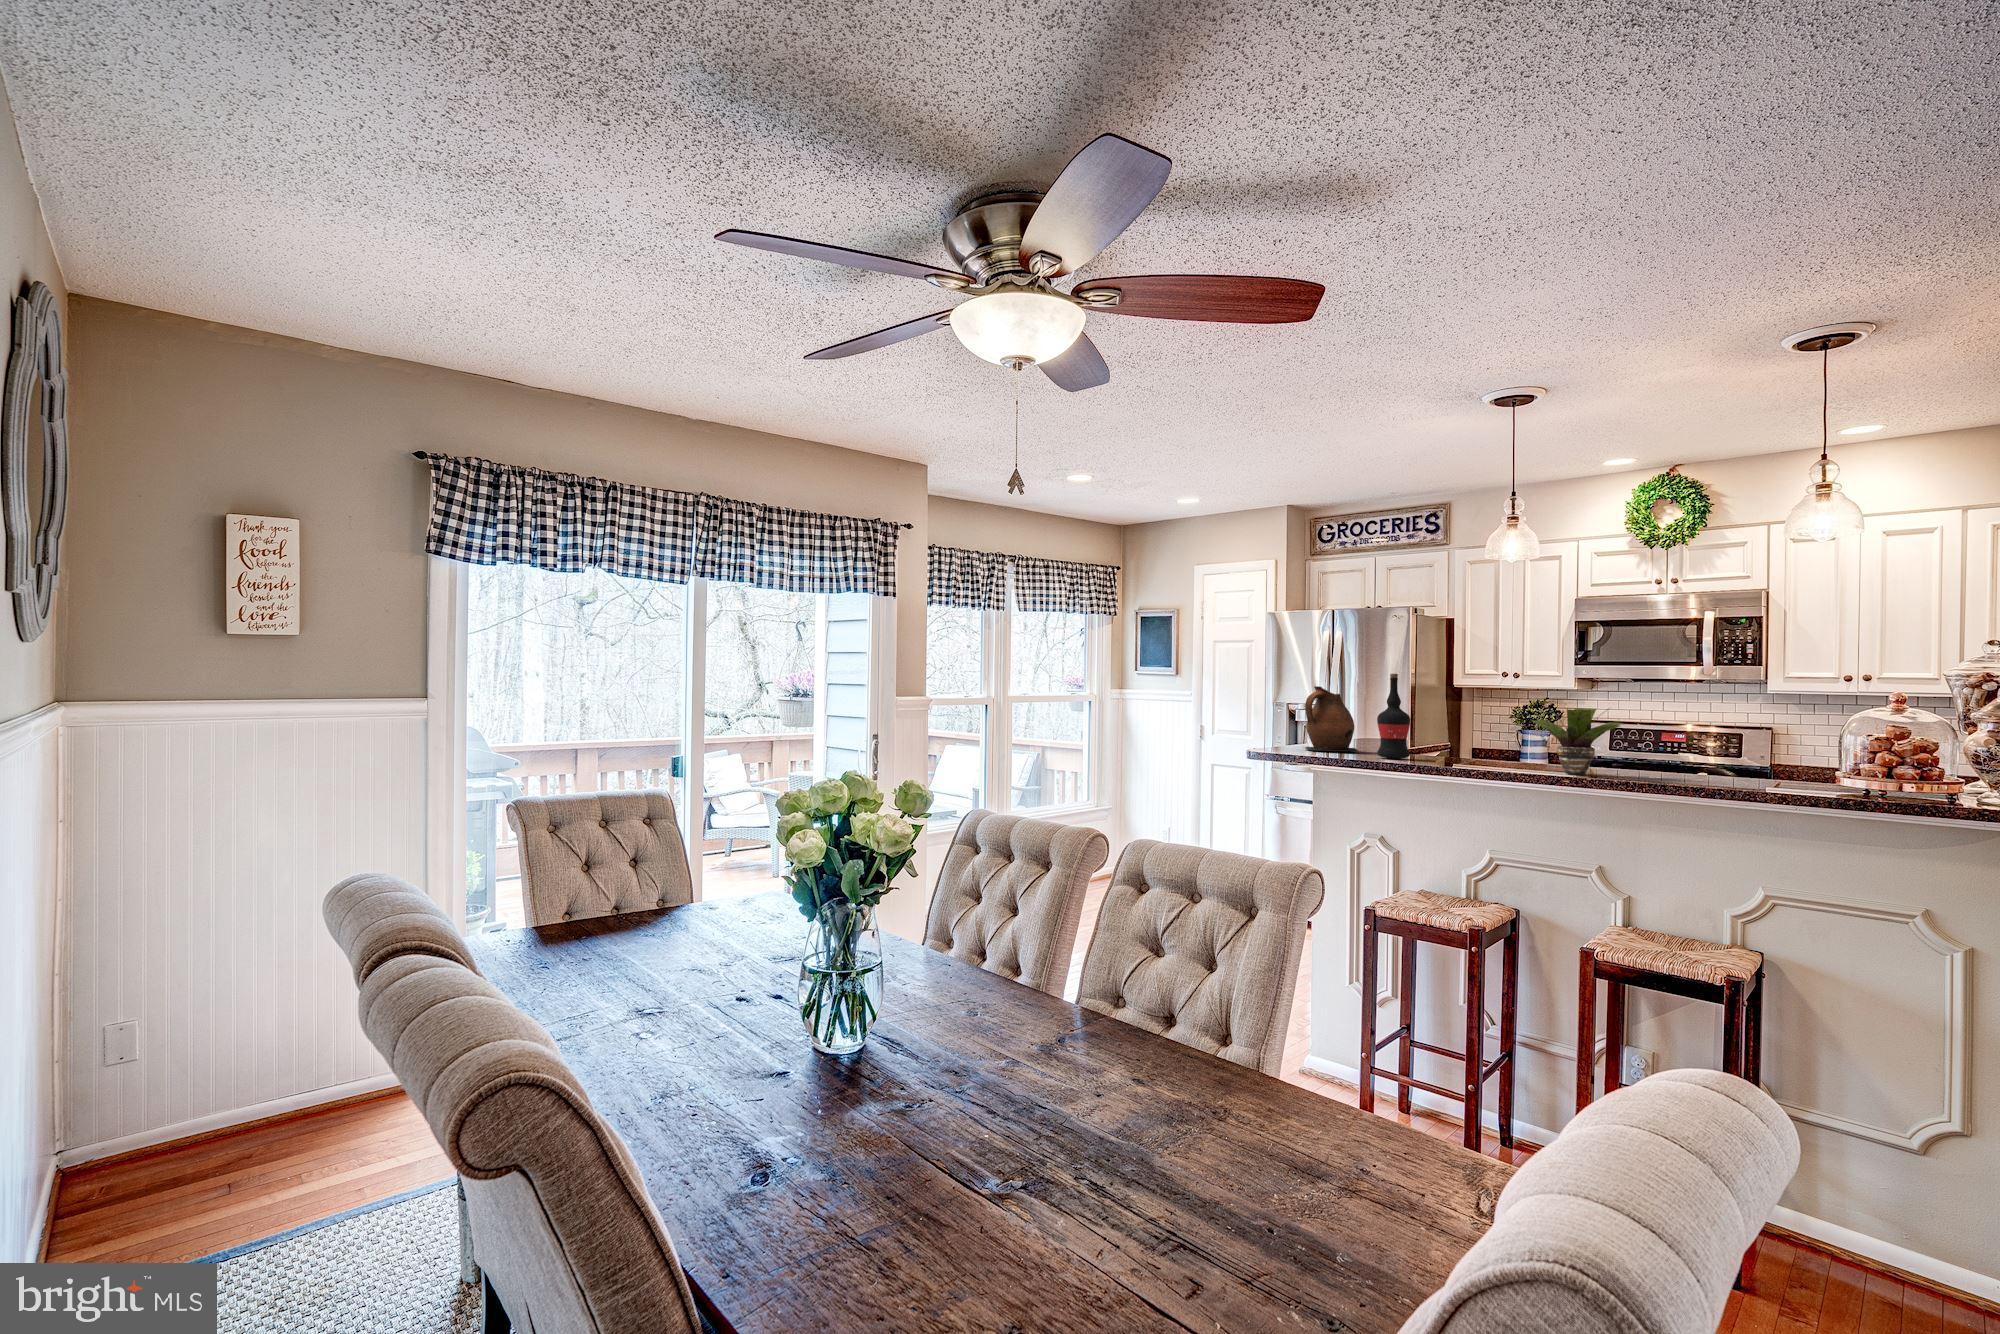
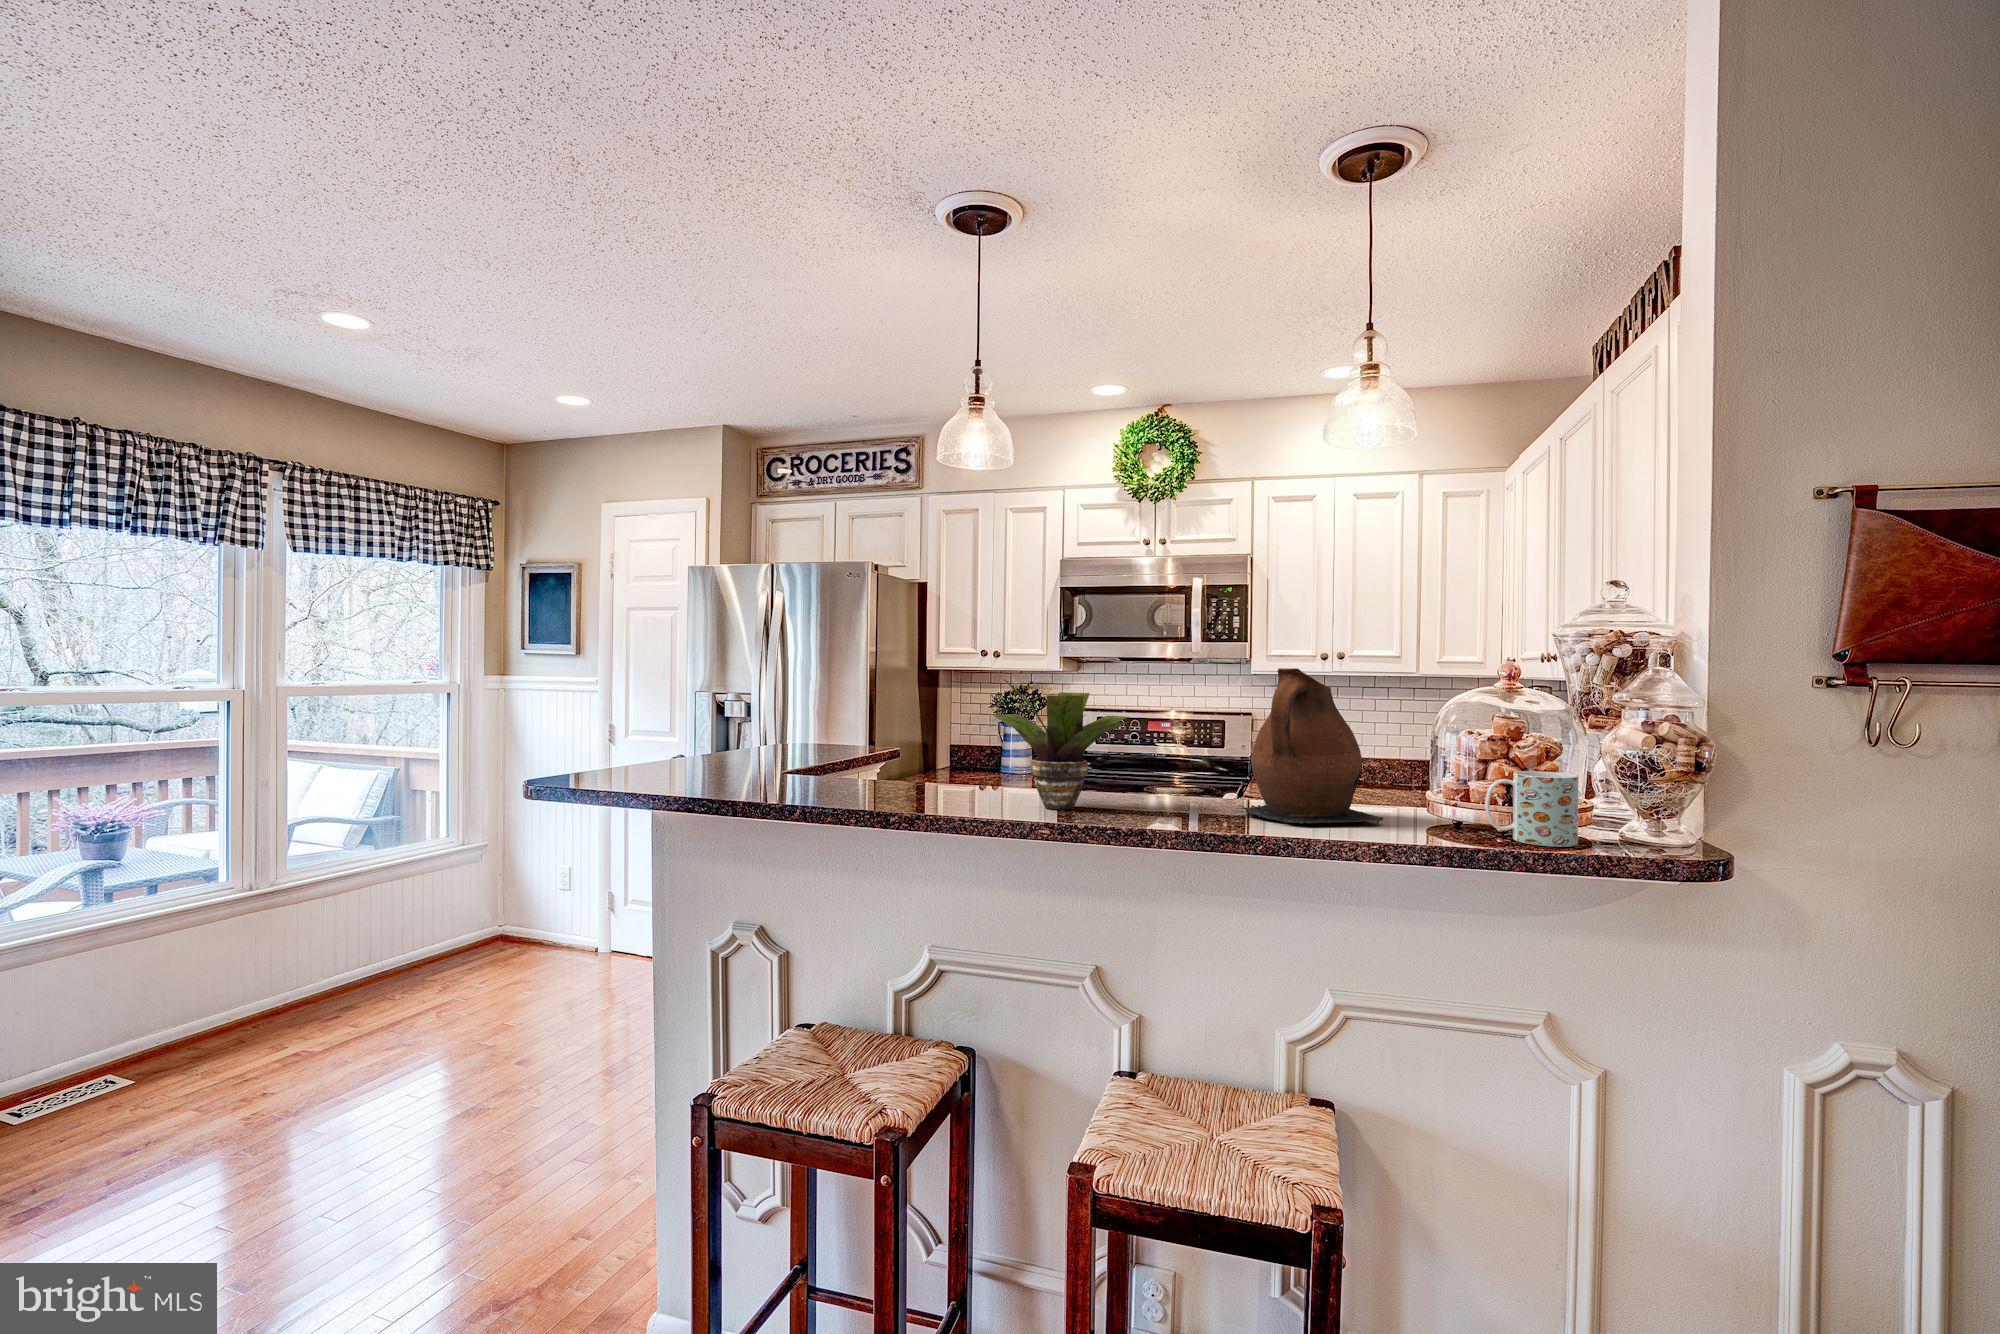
wine bottle: present [1377,674,1410,759] -> none [757,637,812,787]
ceramic pitcher: present [1305,686,1358,753] -> present [1236,668,1383,824]
mug: none [1867,760,1933,804] -> present [1485,771,1578,847]

